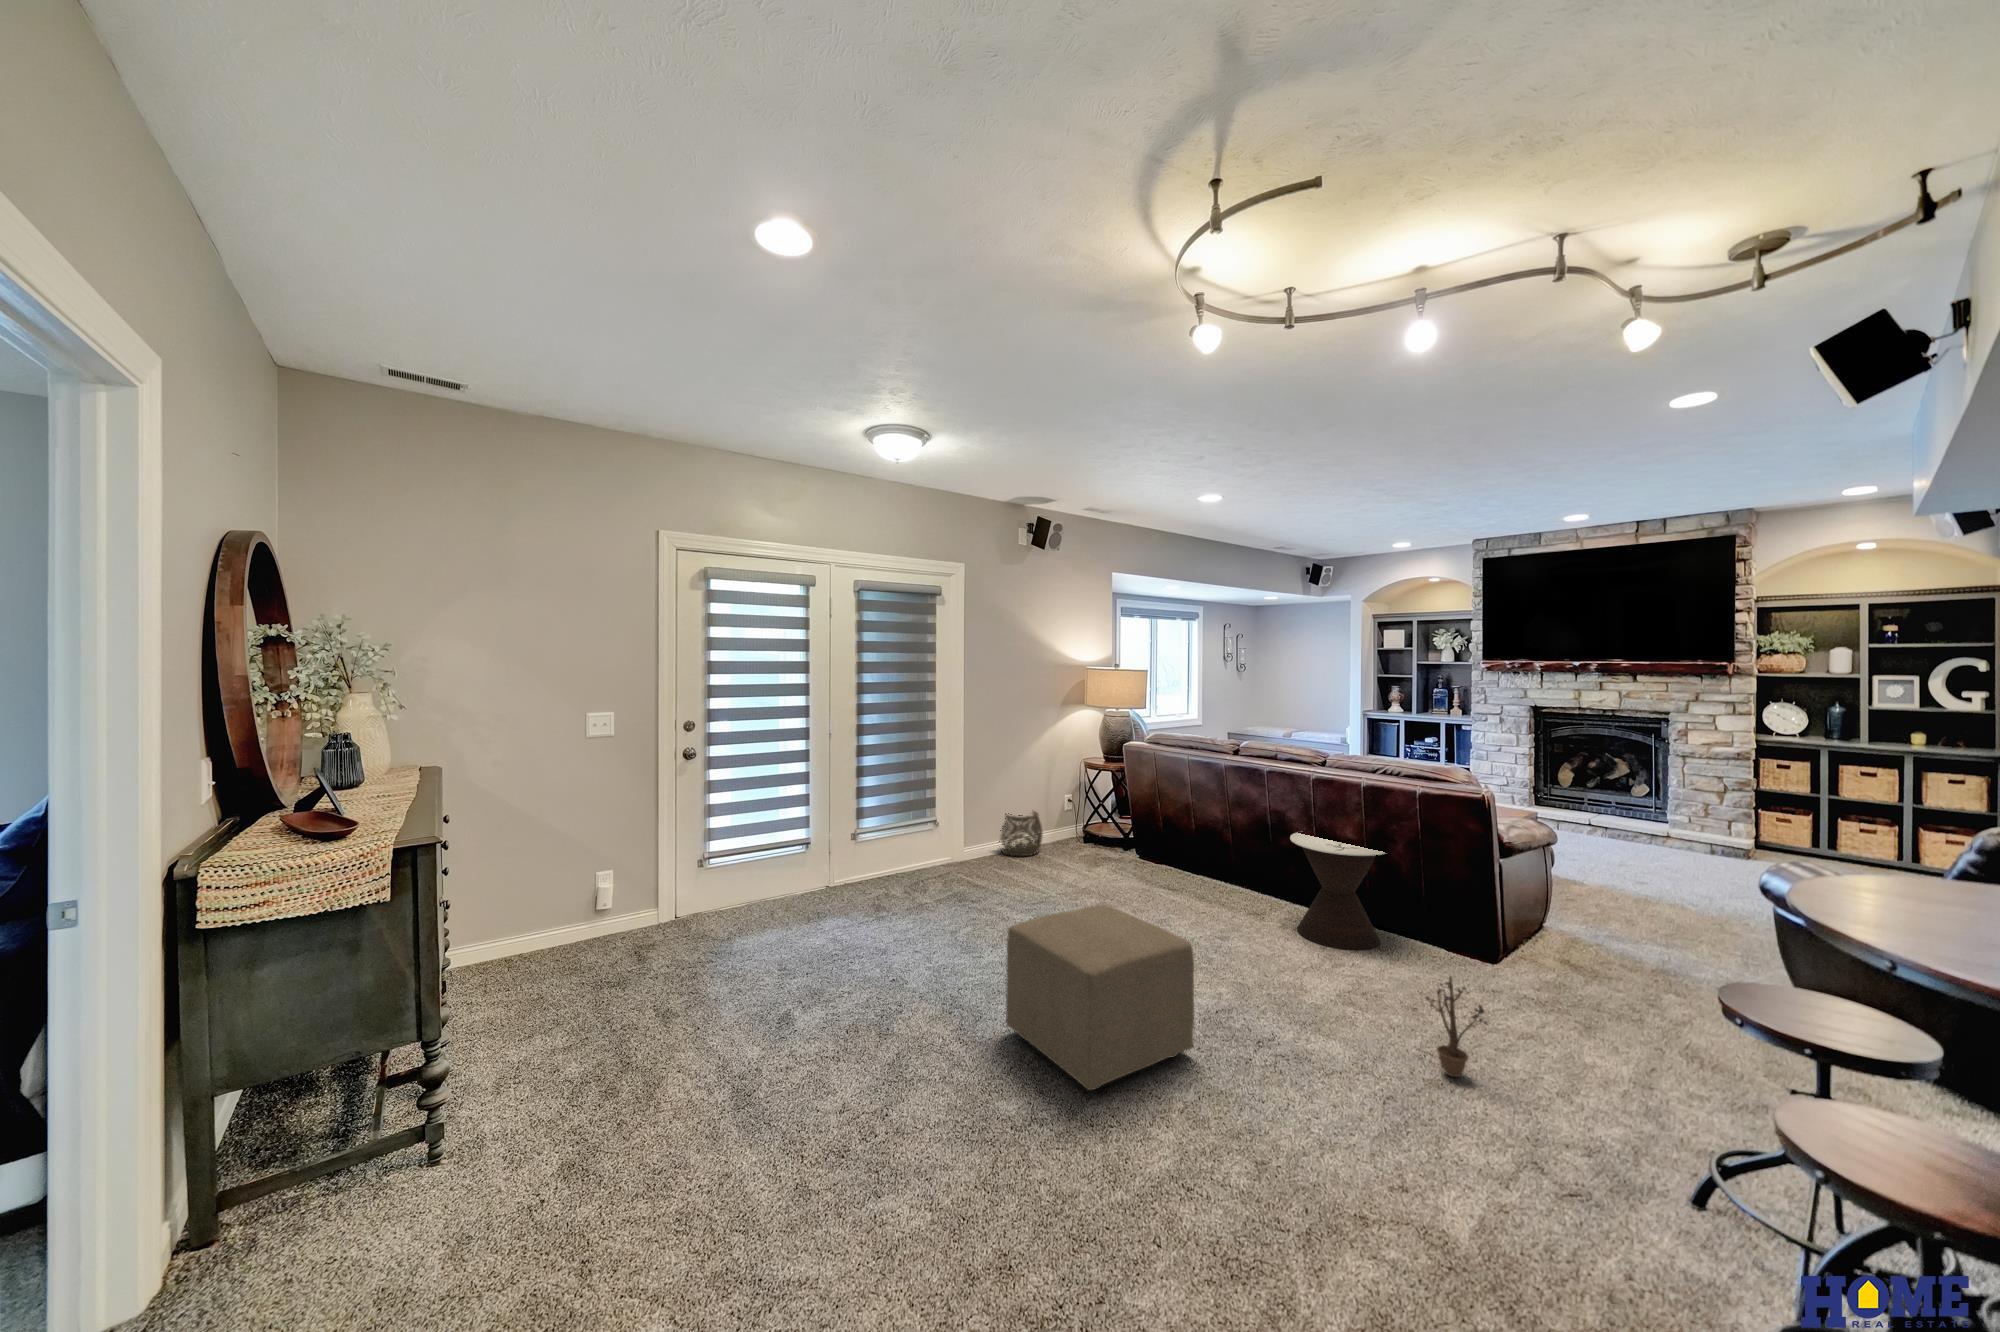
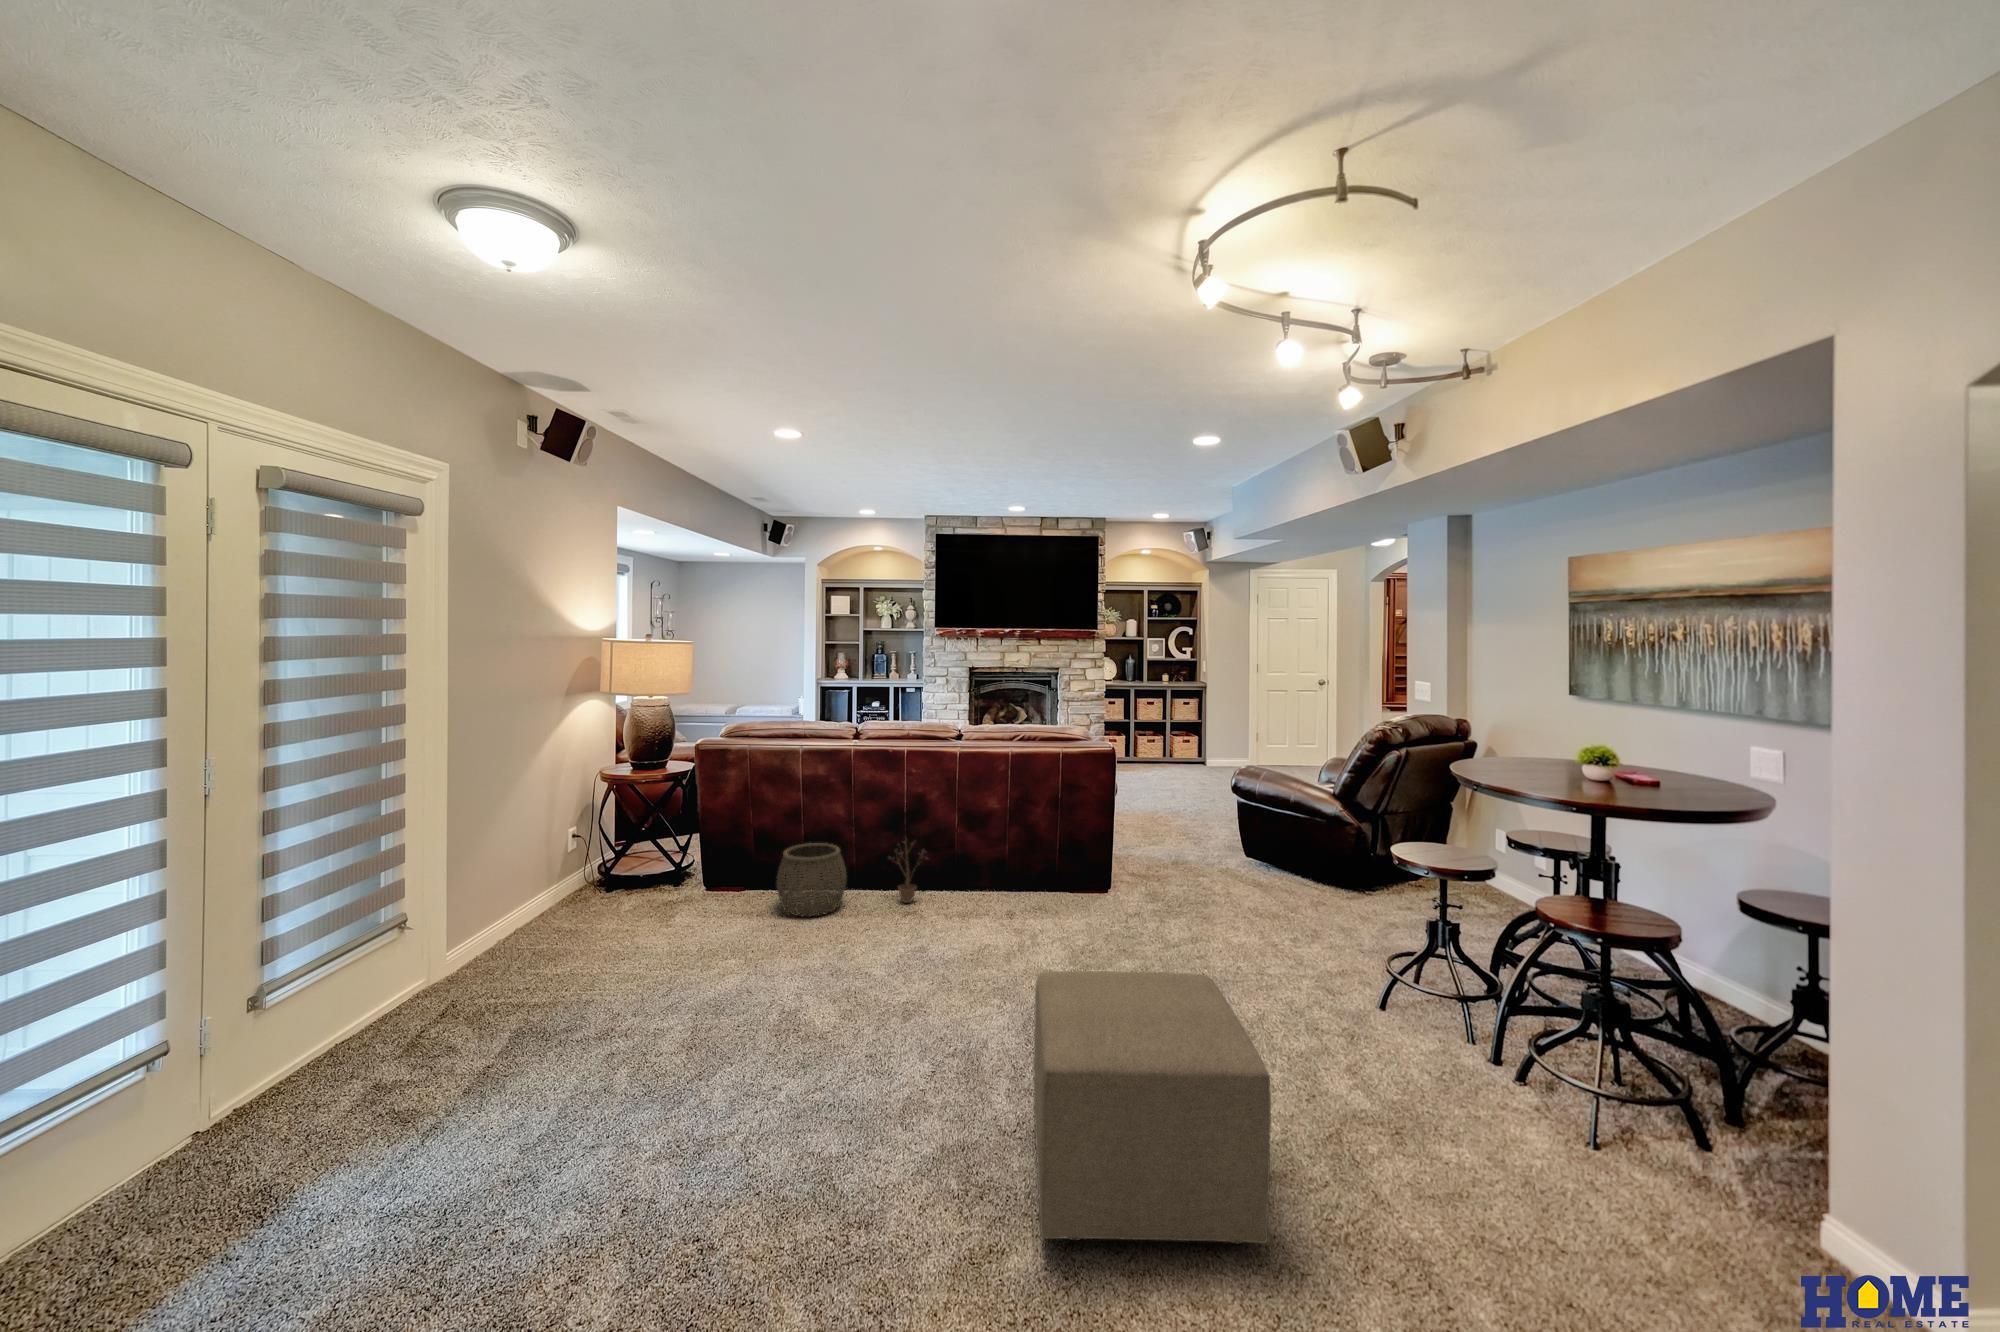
woven basket: present [998,810,1043,856] -> present [777,843,846,917]
side table: present [1290,833,1386,950] -> none [994,805,1092,930]
decorative plant: present [1417,976,1487,1077] -> present [882,840,927,903]

